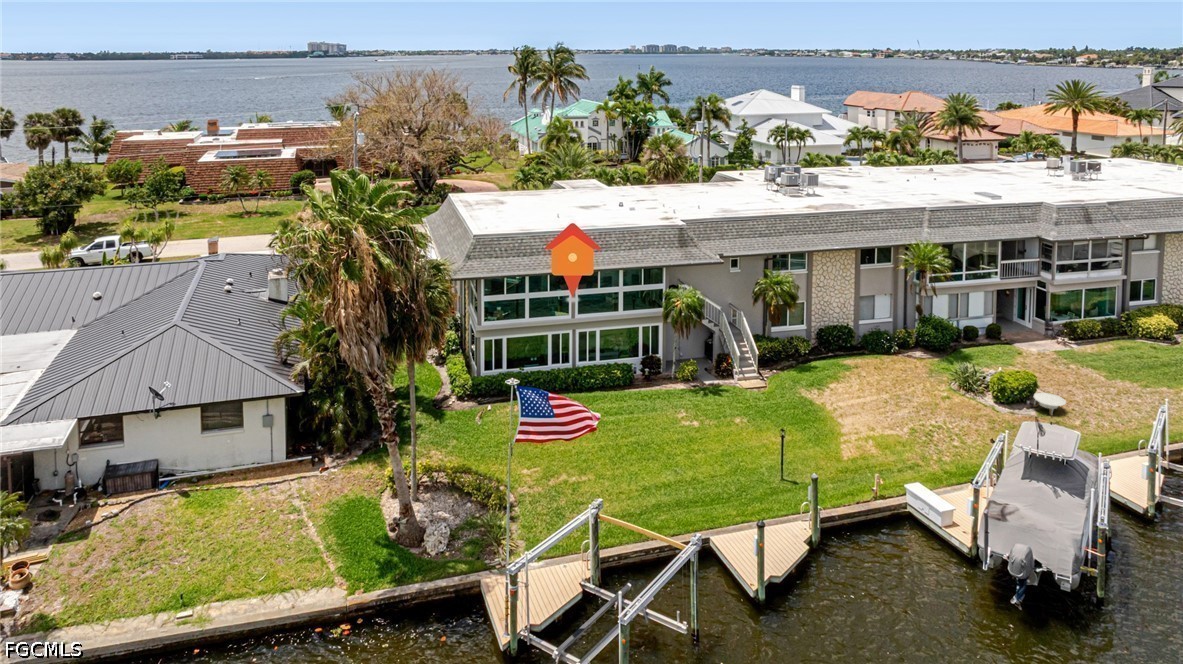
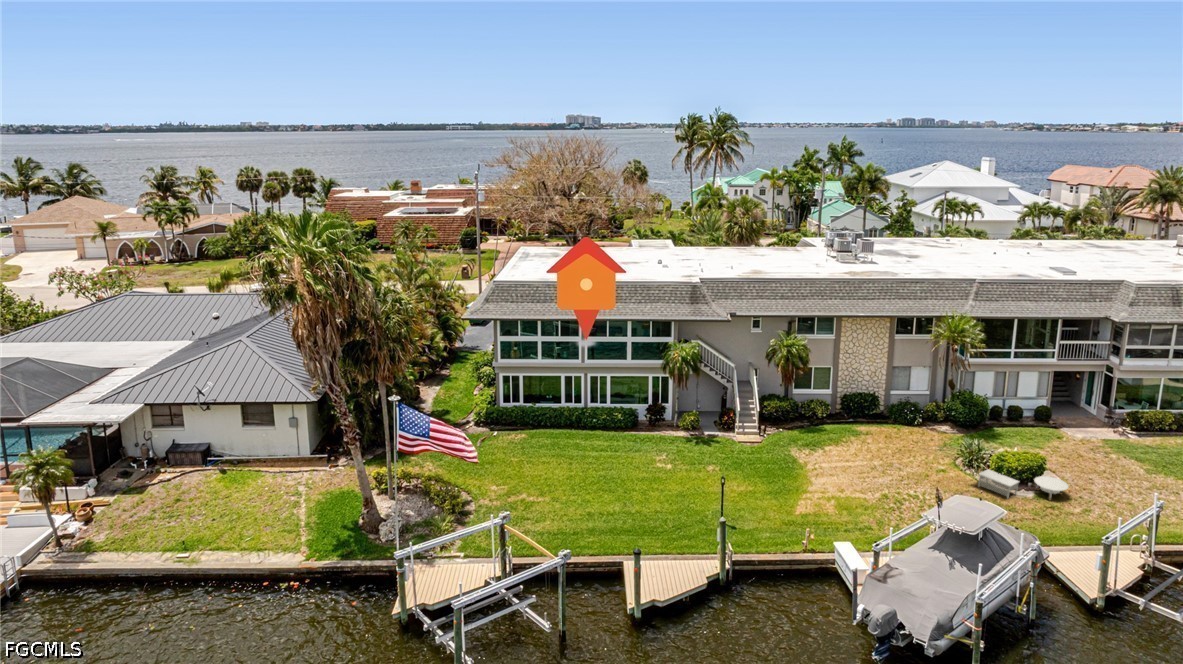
storage bench: none [985,392,1025,419] -> present [978,469,1019,498]

